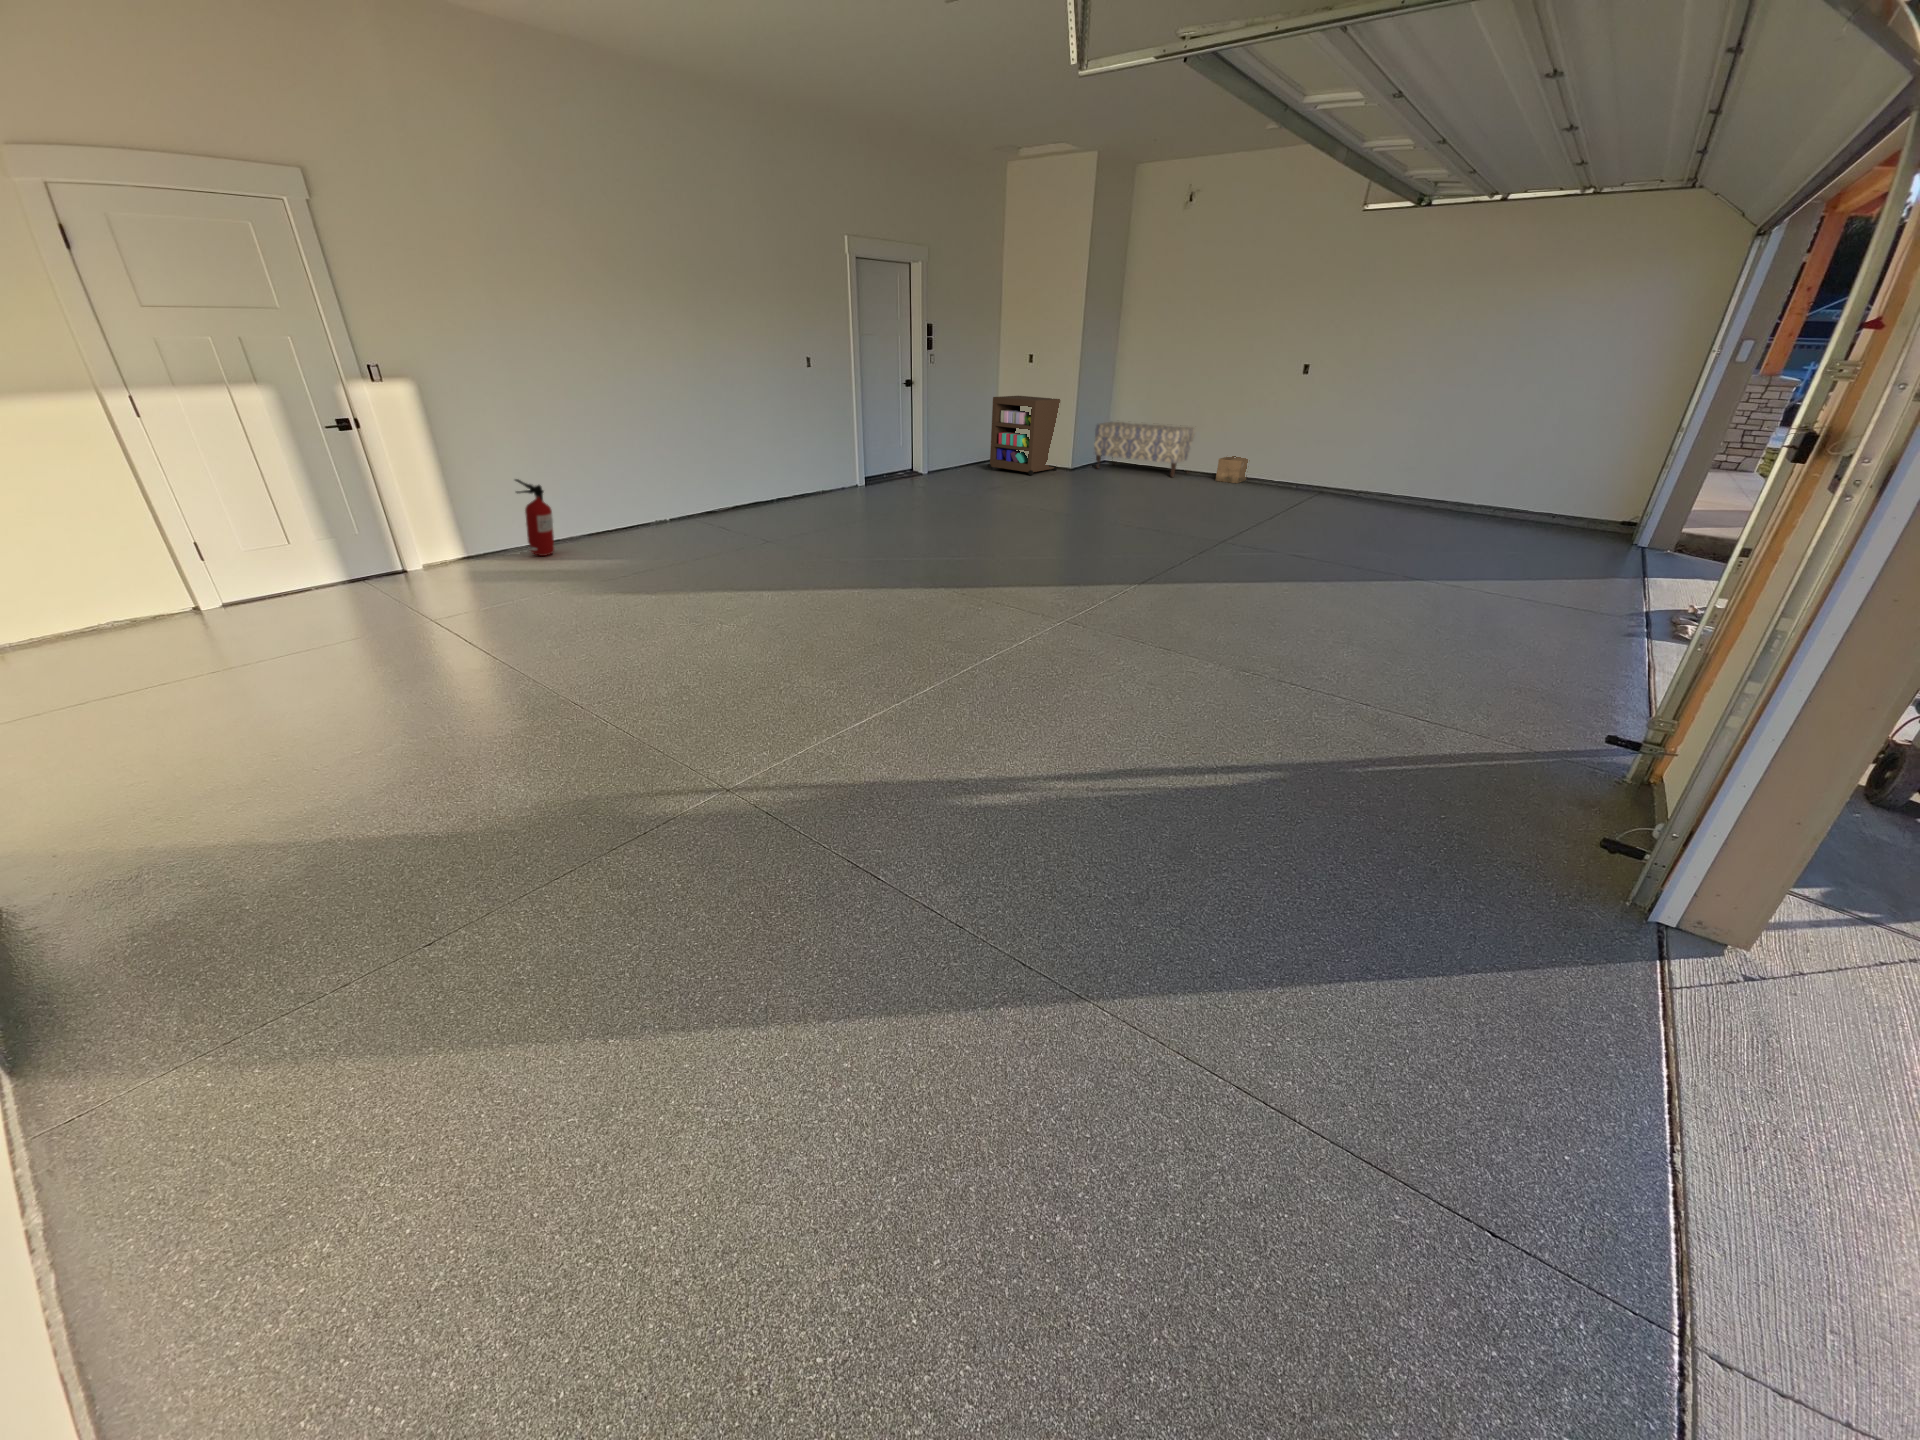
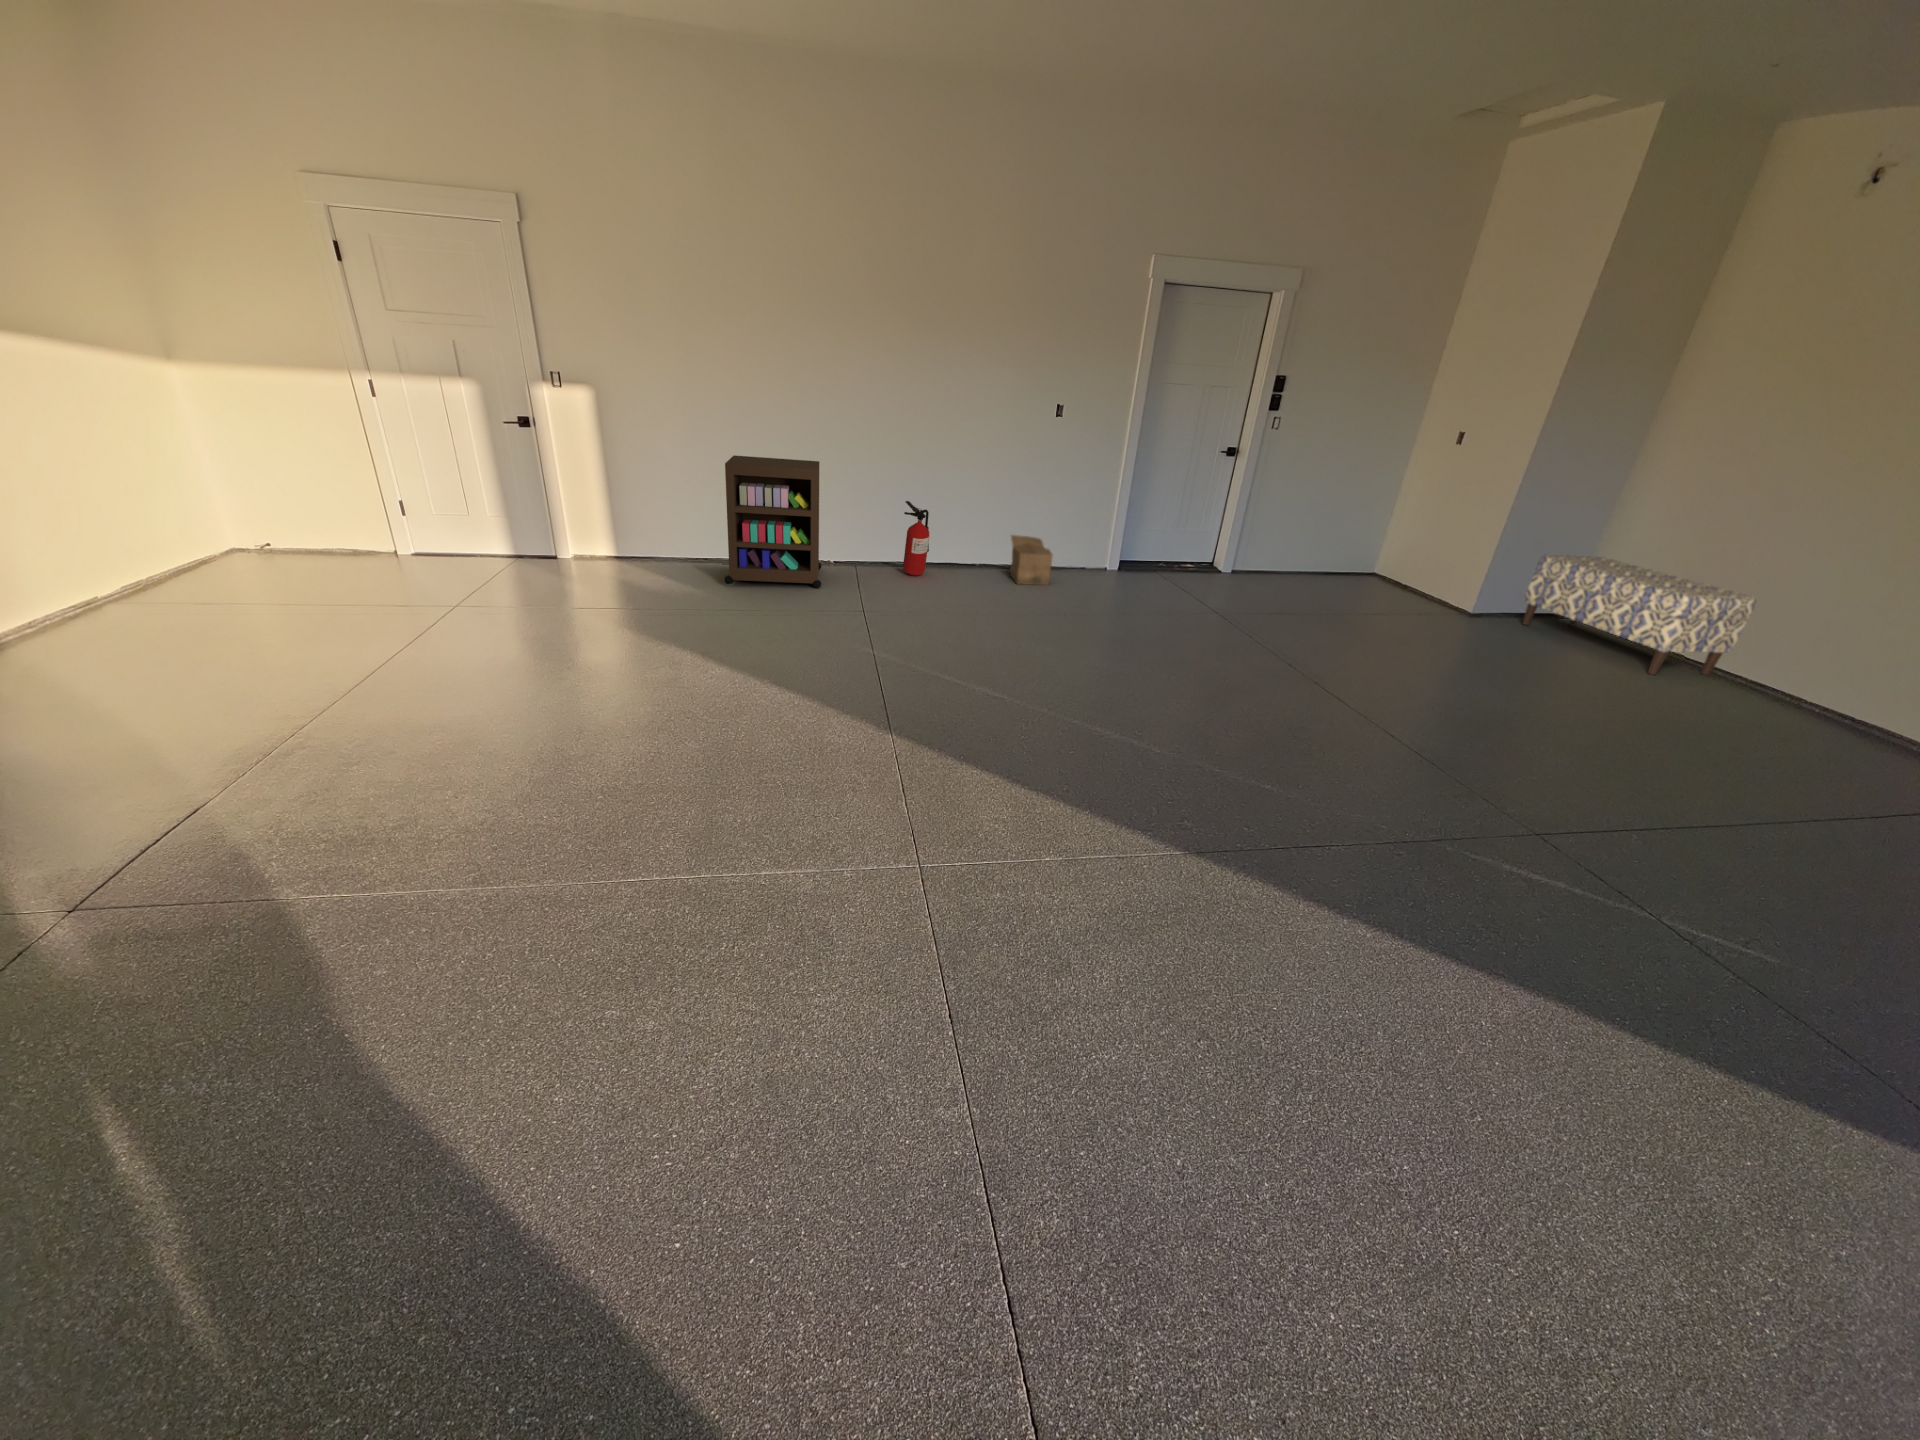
storage cabinet: present [987,396,1061,475] -> present [724,455,821,588]
cardboard box: present [1215,456,1248,483] -> present [1010,535,1053,585]
fire extinguisher: present [515,479,554,556] -> present [903,501,929,576]

